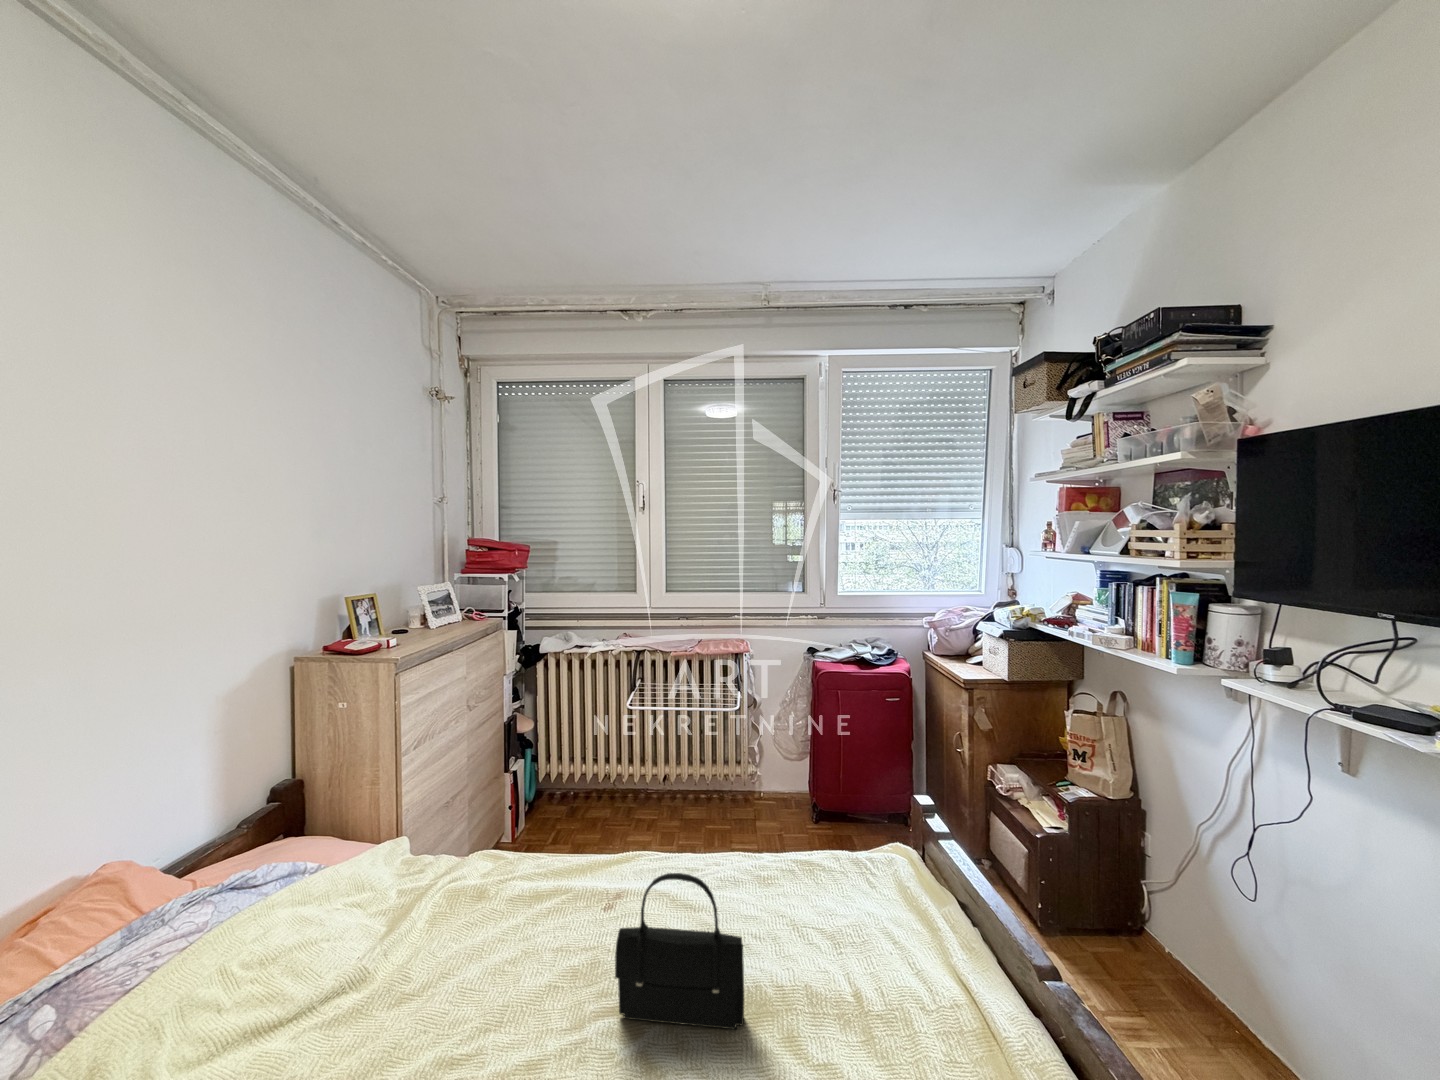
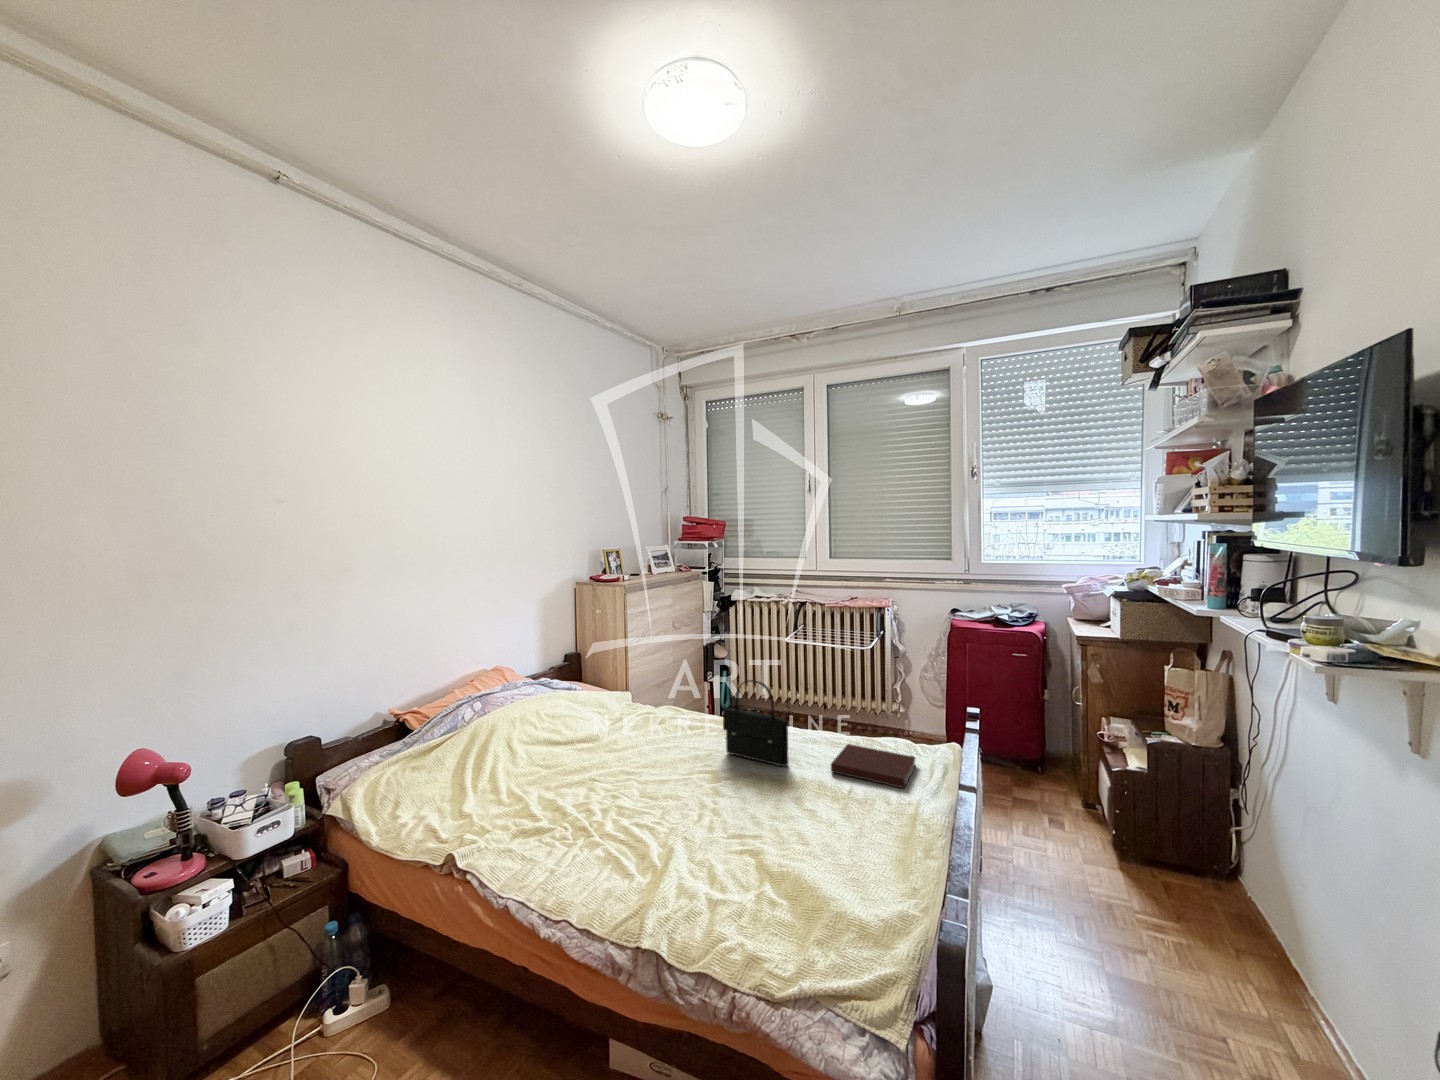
notebook: none [813,927,951,1025] -> present [831,744,916,788]

